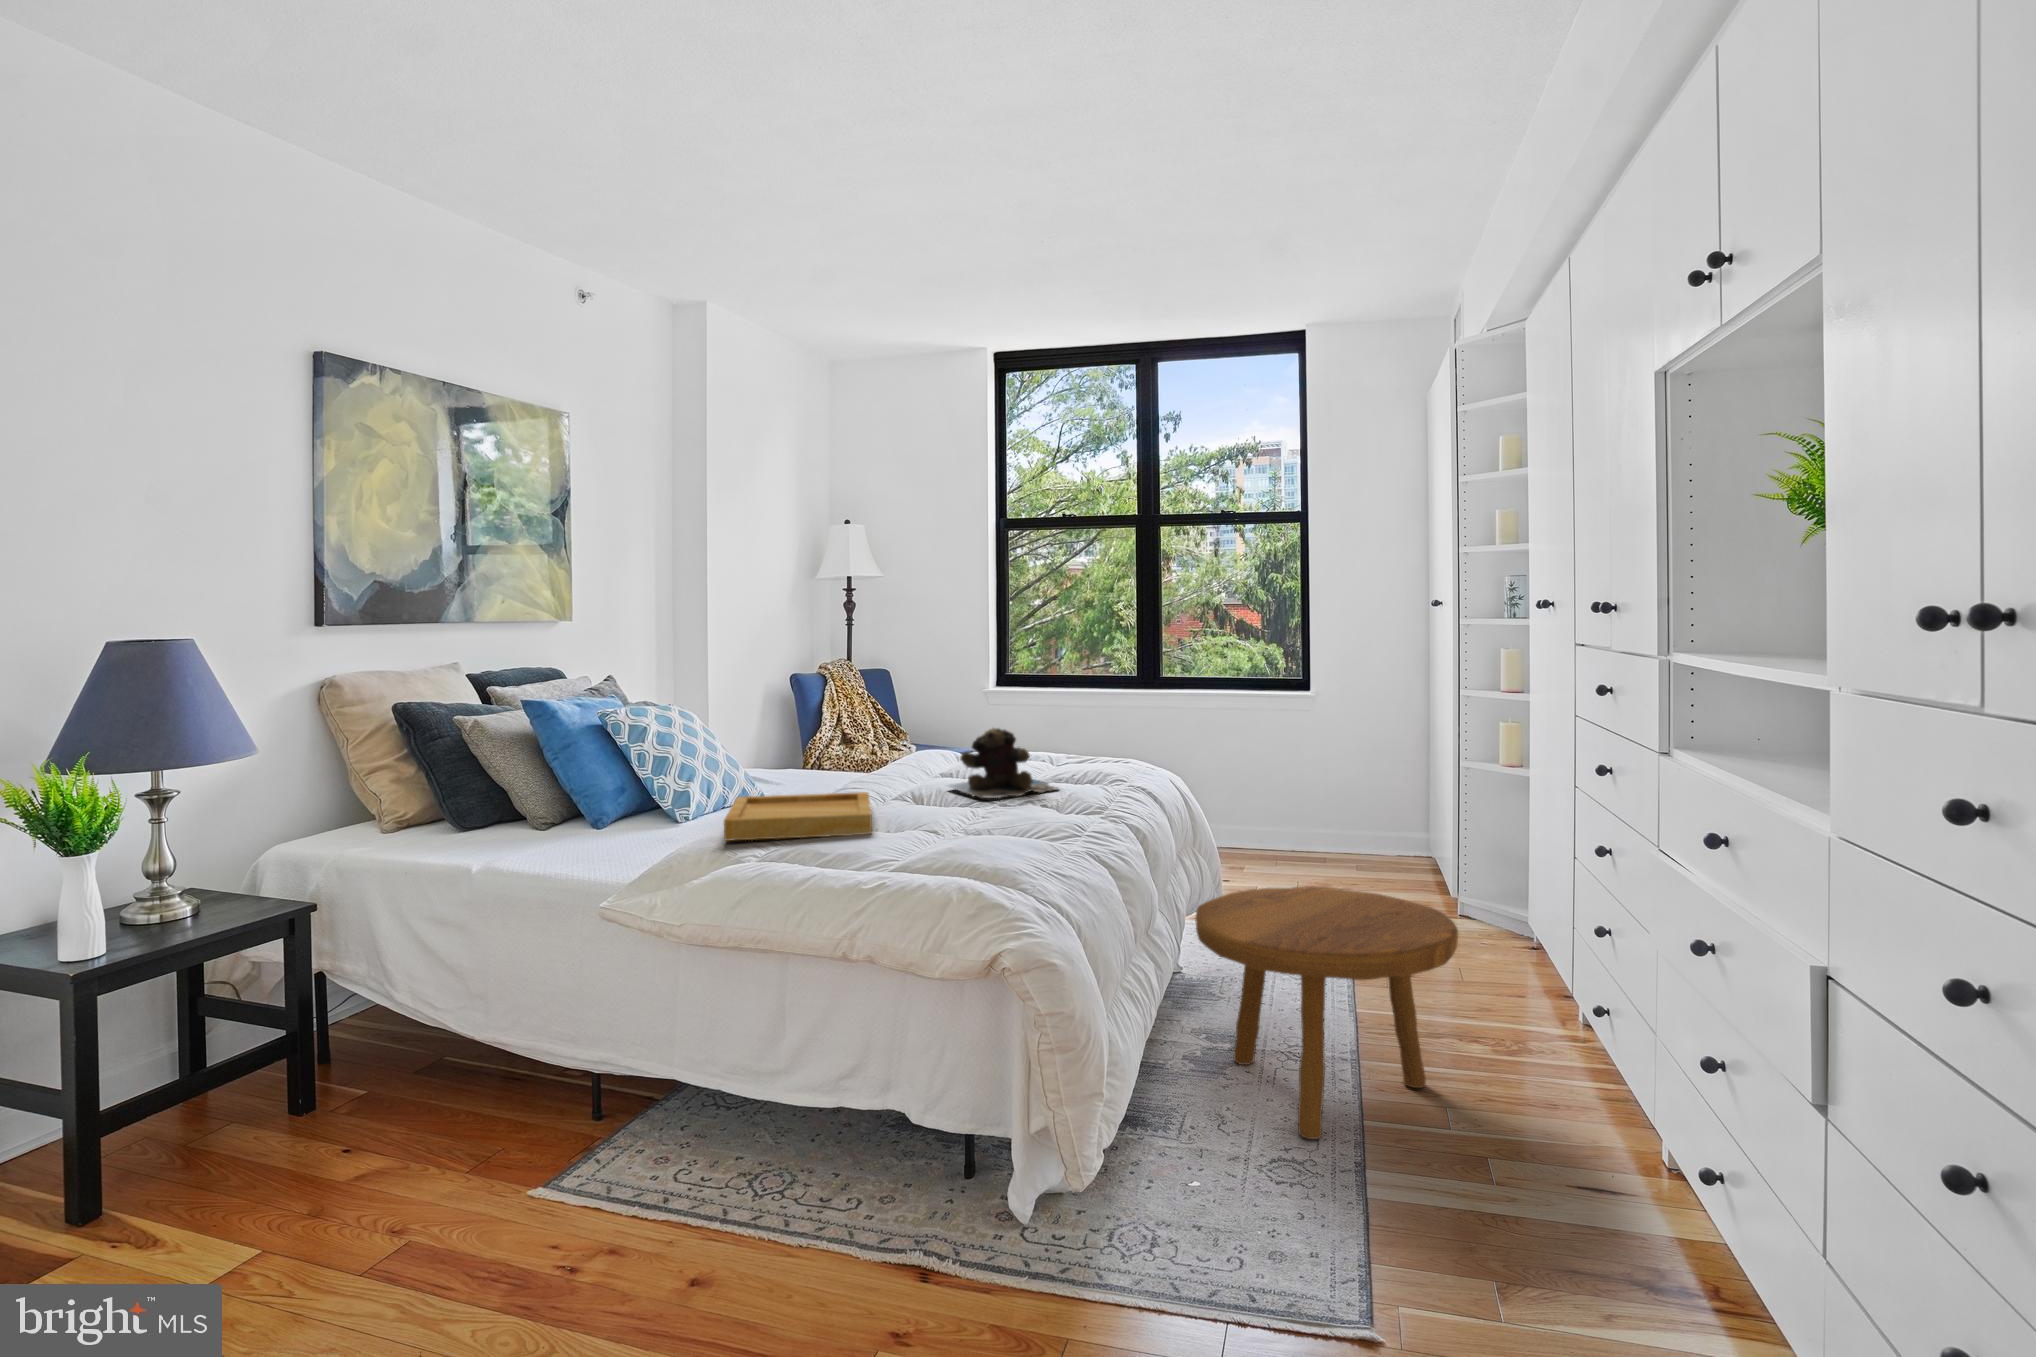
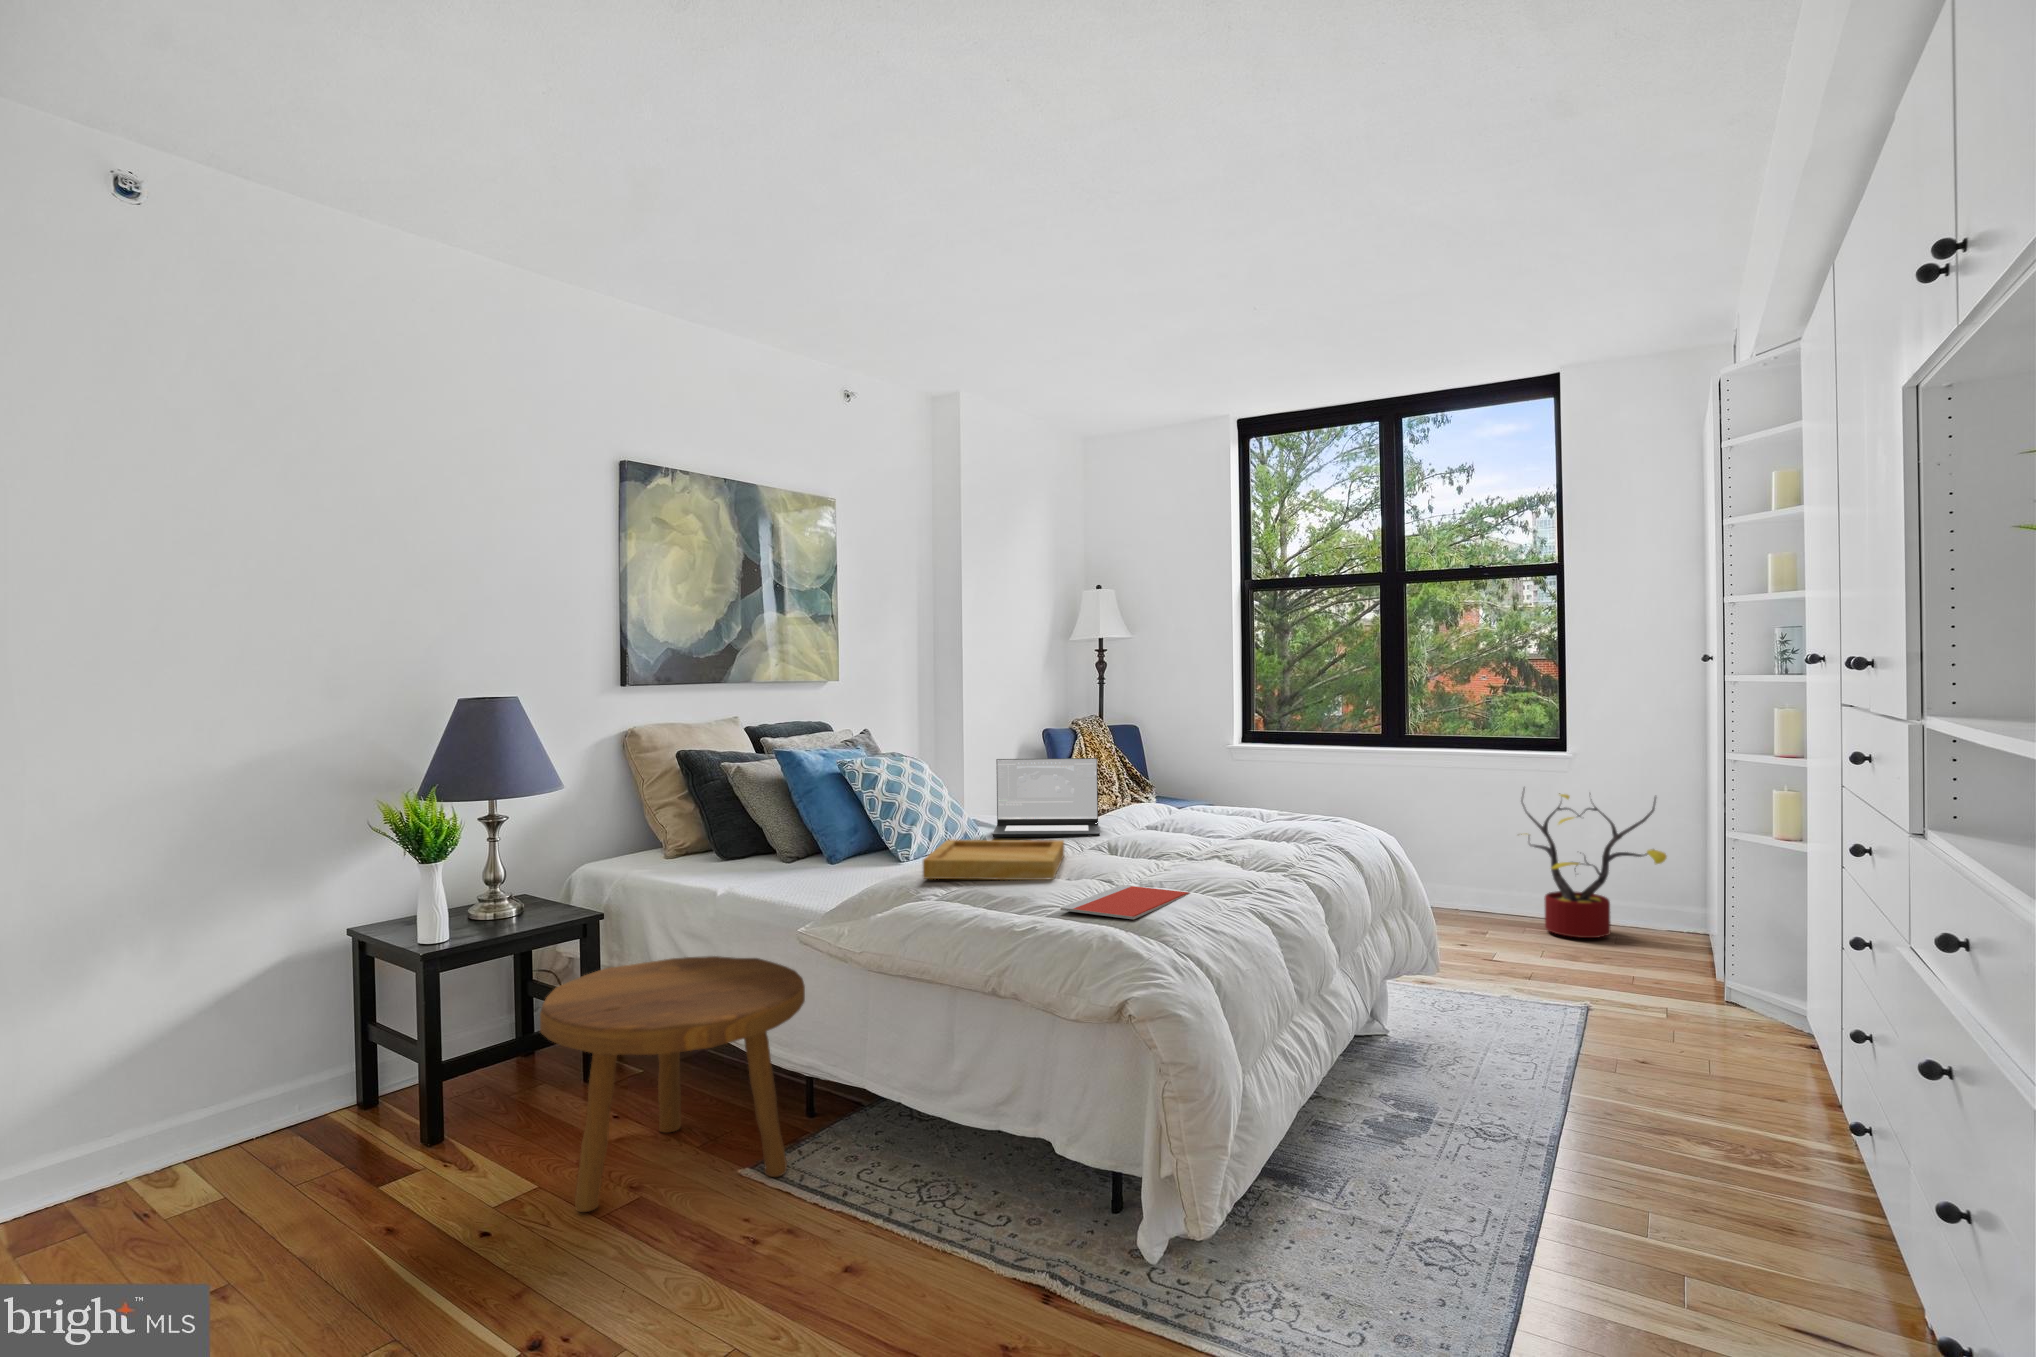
laptop: none [775,704,895,792] -> present [992,758,1100,837]
decorative plant: none [1260,724,1394,863] -> present [1521,789,1667,938]
teddy bear: present [948,728,1058,798] -> none [1143,783,1253,851]
notebook: none [902,836,1027,871] -> present [1060,885,1190,919]
footstool: present [1196,886,1458,1139] -> present [540,956,805,1212]

